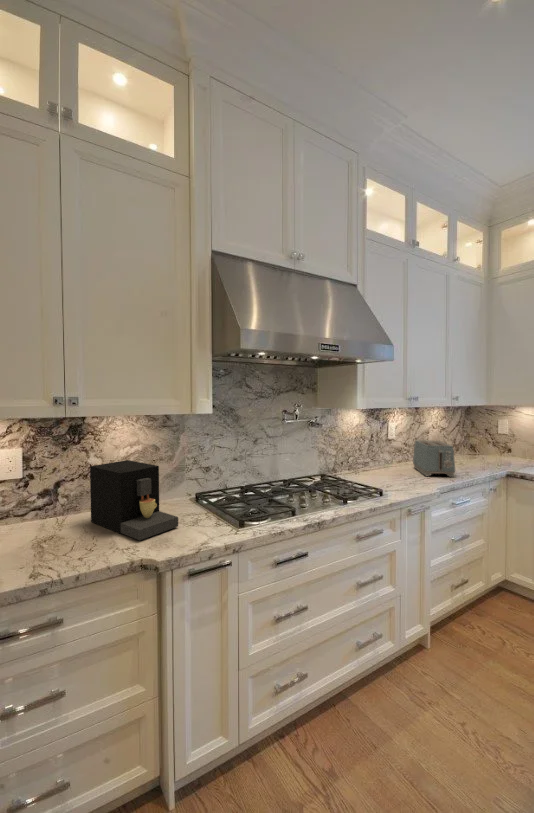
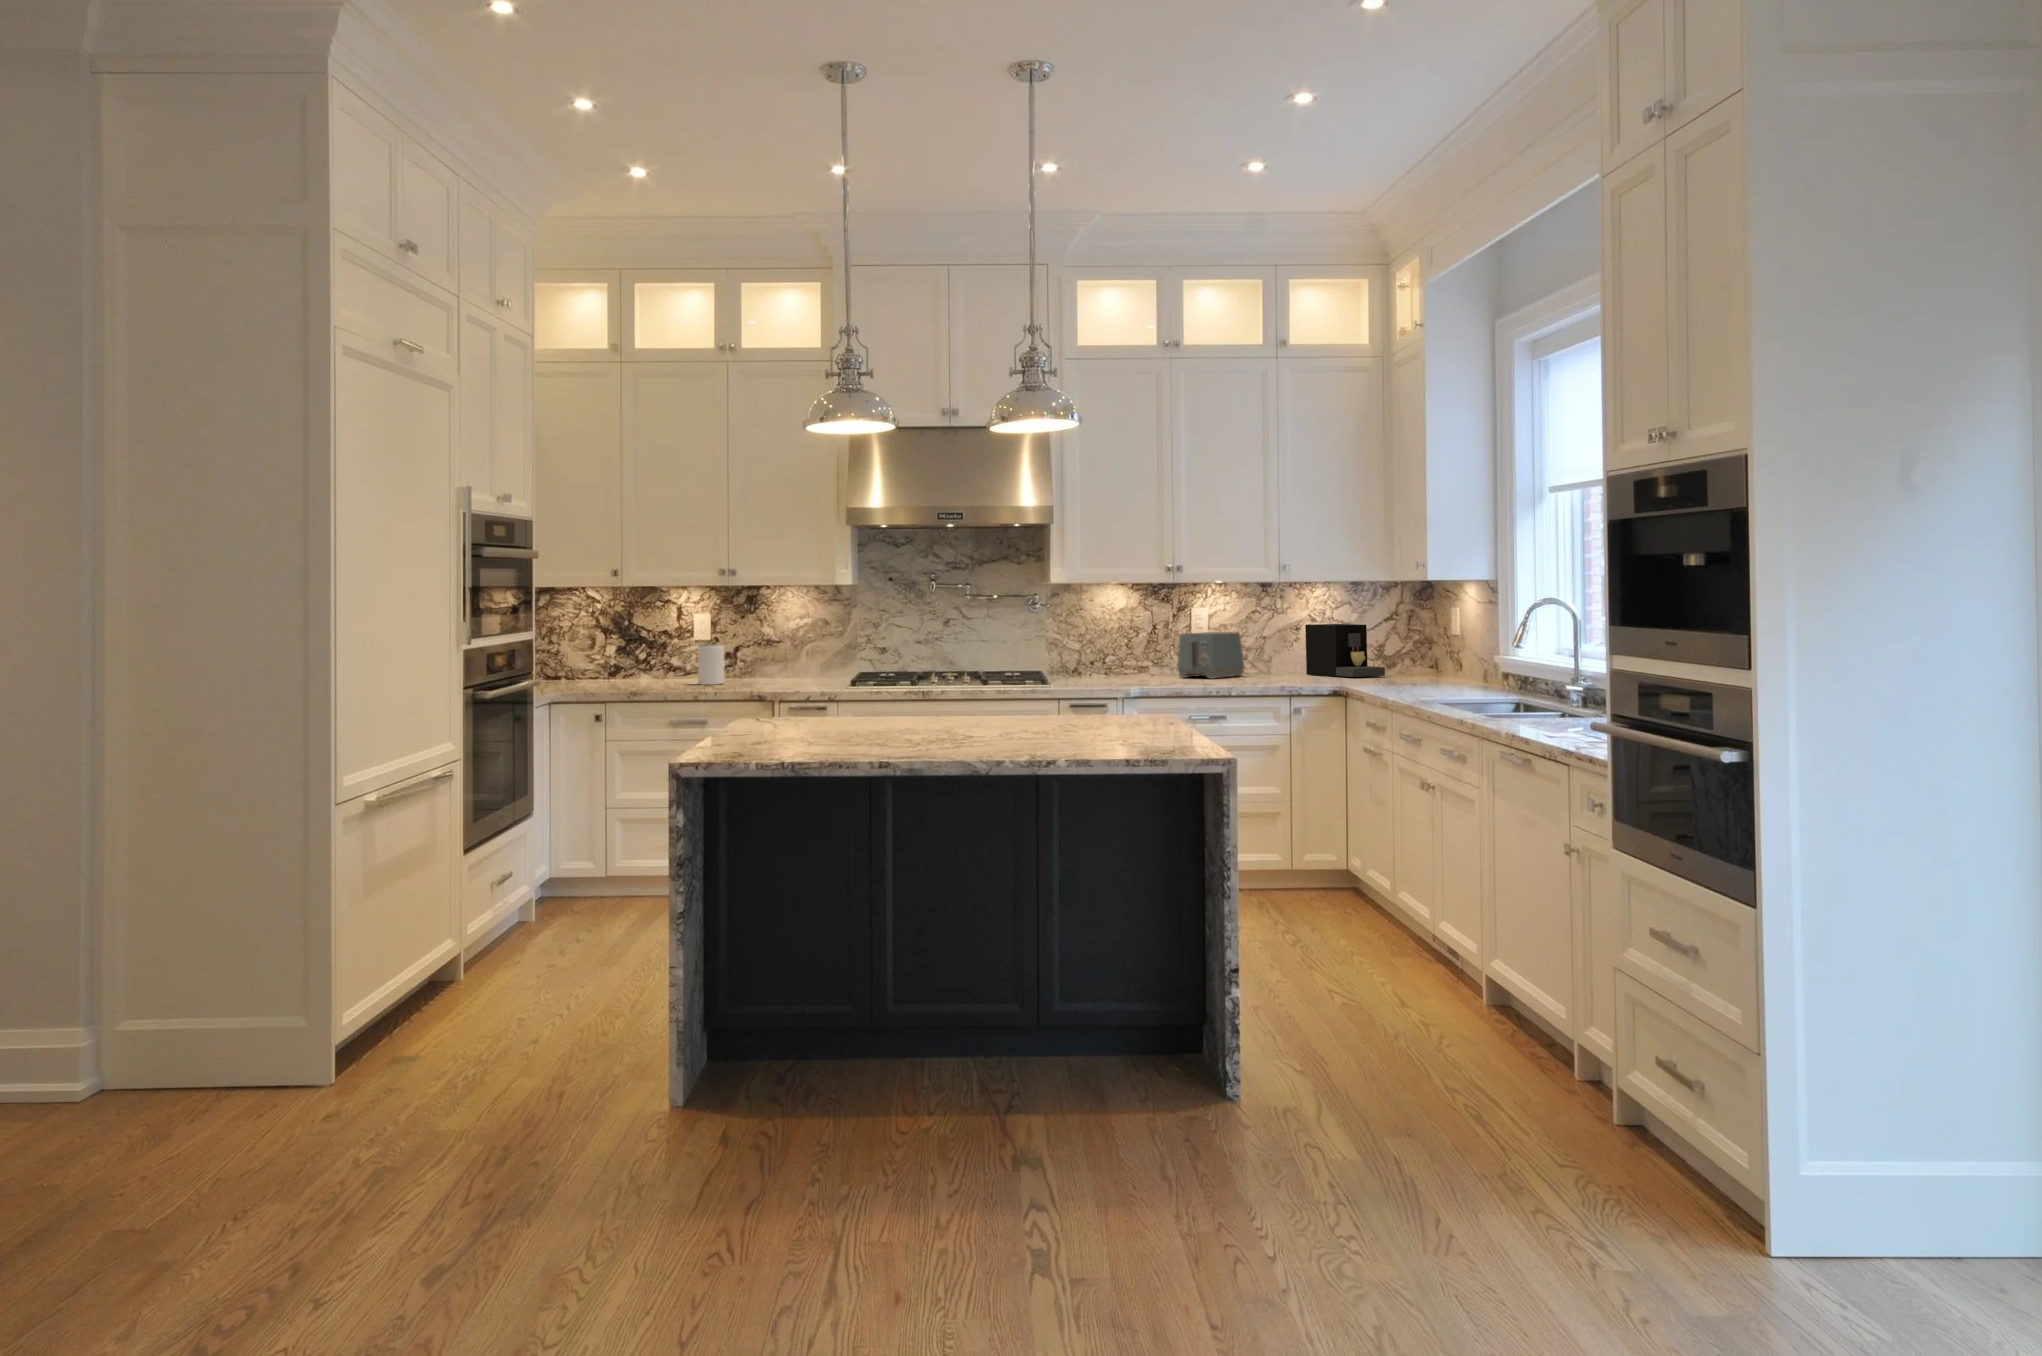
coffee maker: present [90,460,178,540] -> present [1305,624,1385,677]
jar: none [22,498,65,564] -> present [698,644,725,685]

